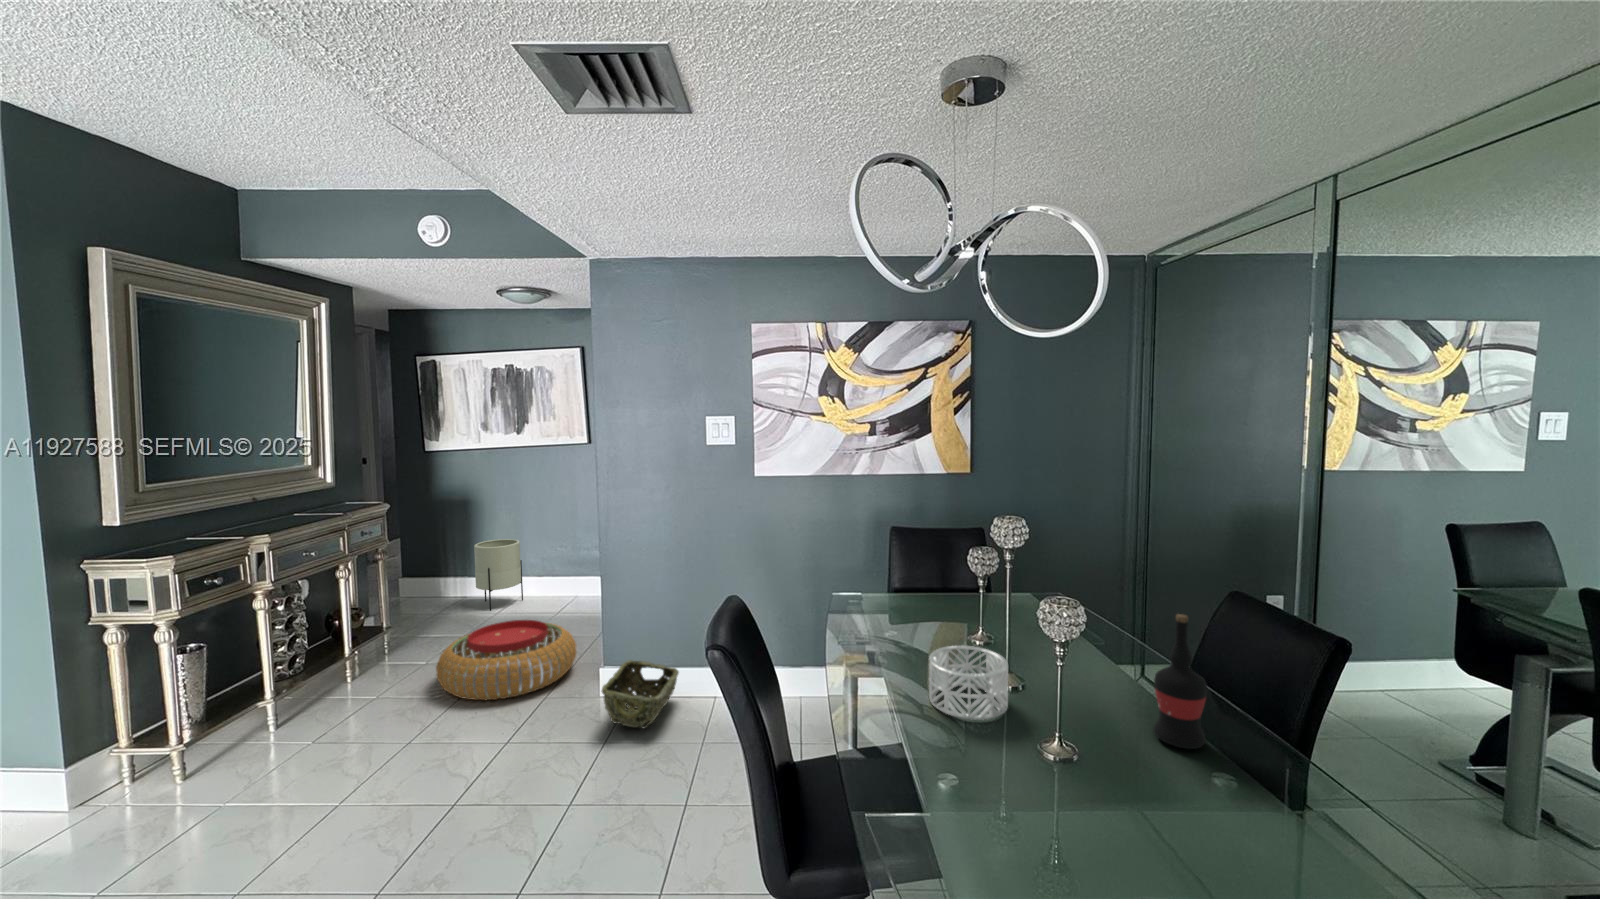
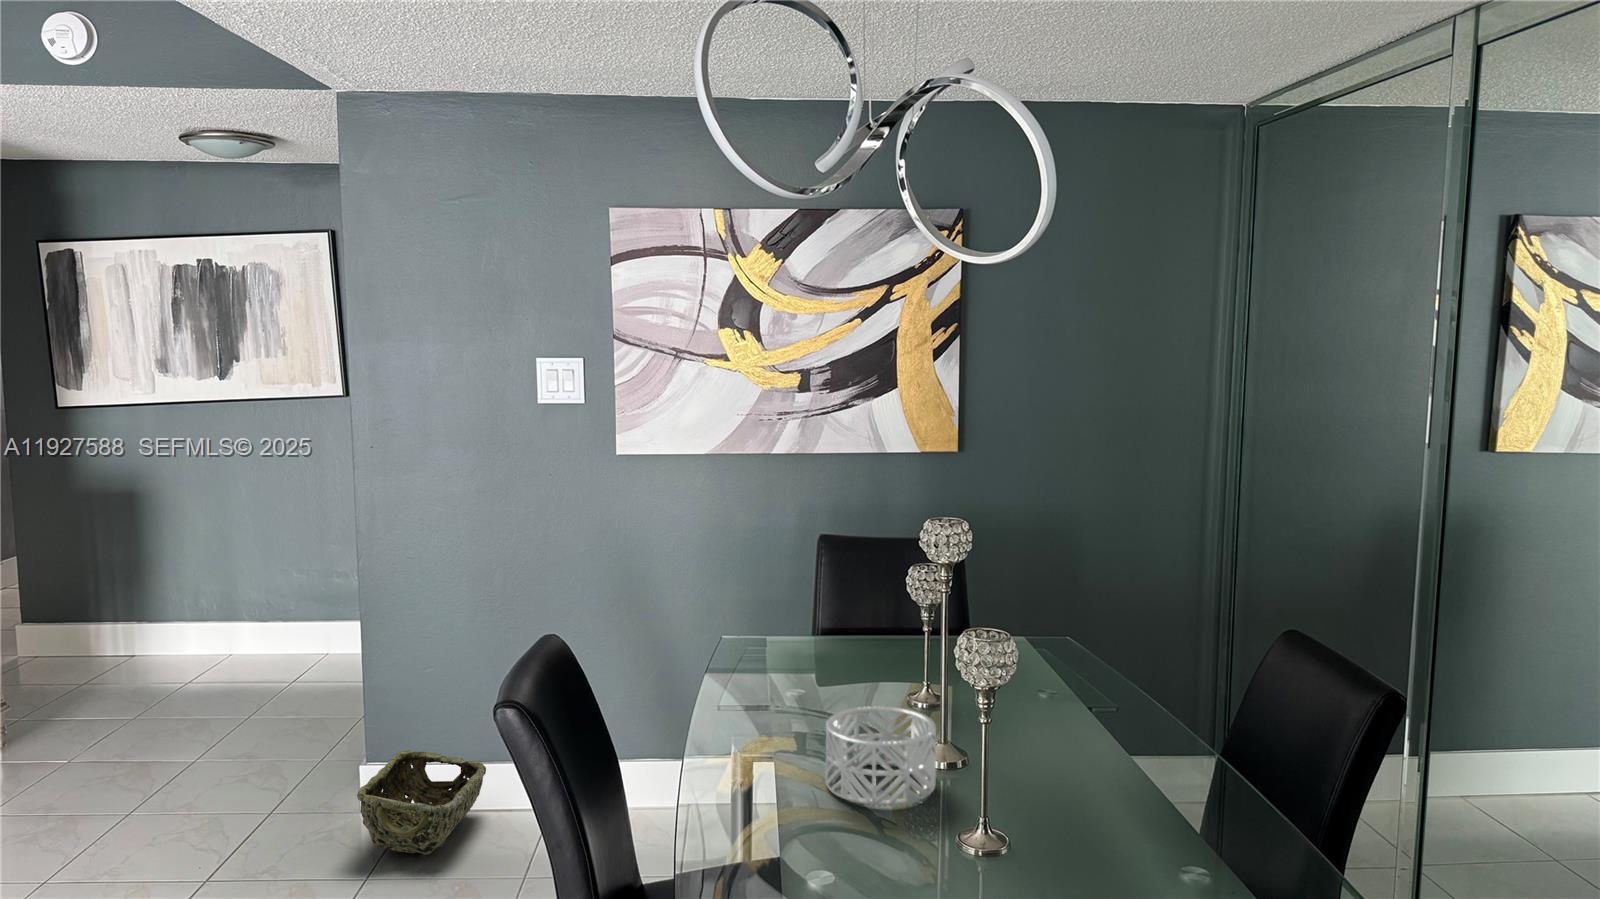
planter: present [474,539,523,611] -> none [145,558,232,678]
wine bottle: present [1153,614,1207,749] -> none [1123,655,1193,839]
pouf: present [436,620,577,700] -> none [83,688,320,816]

